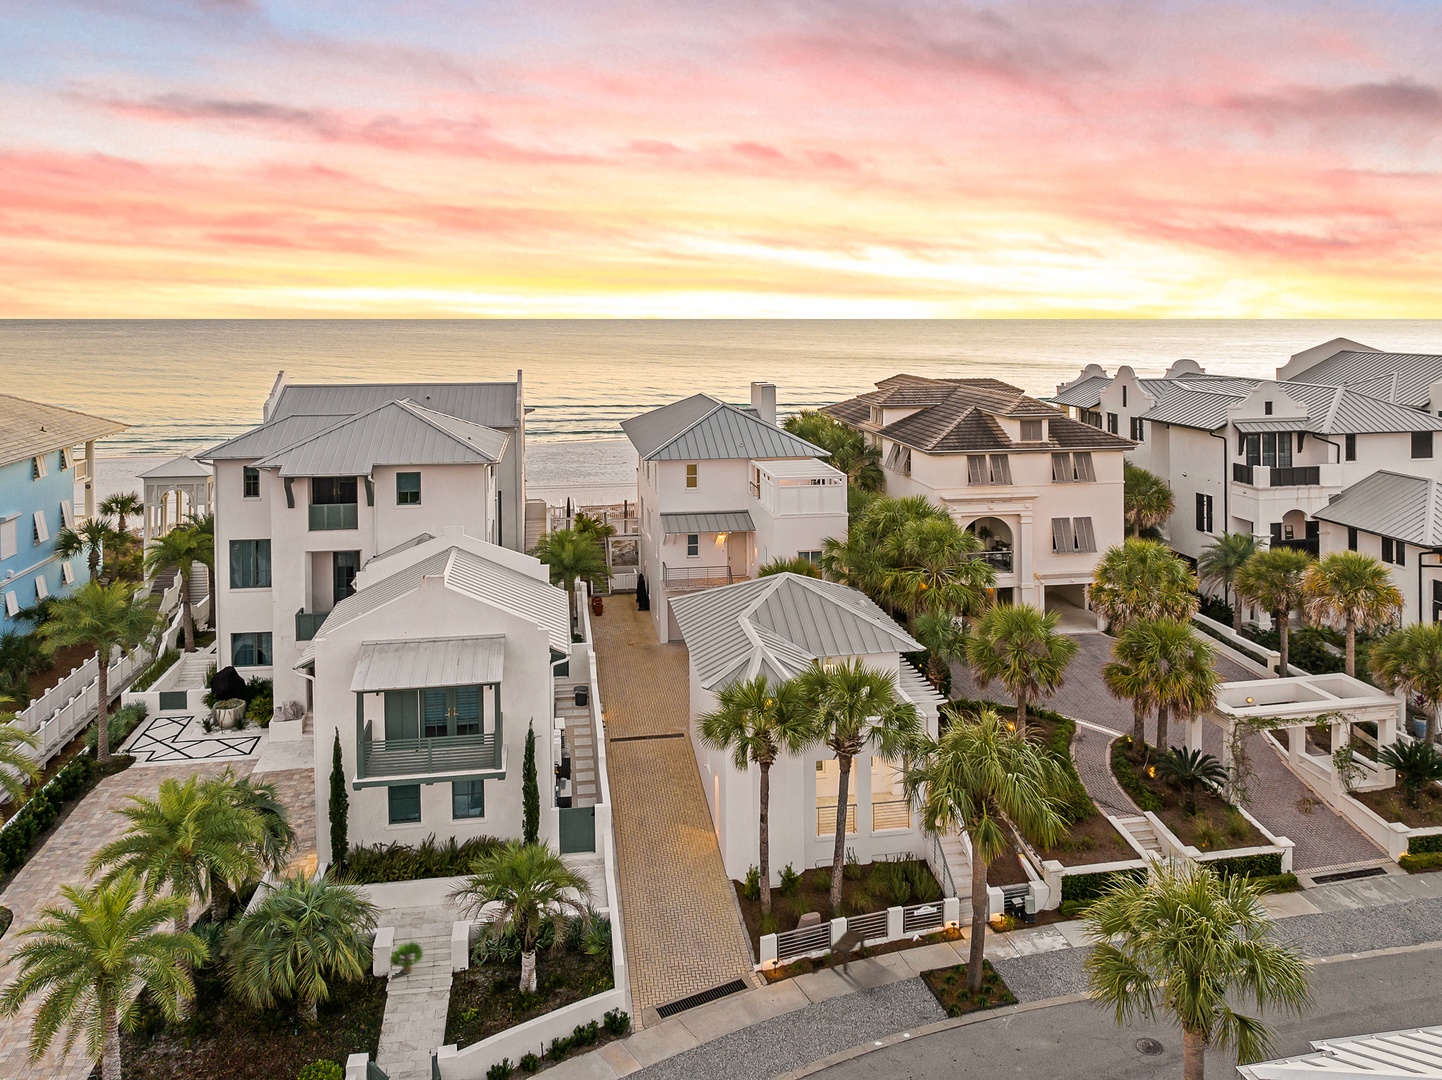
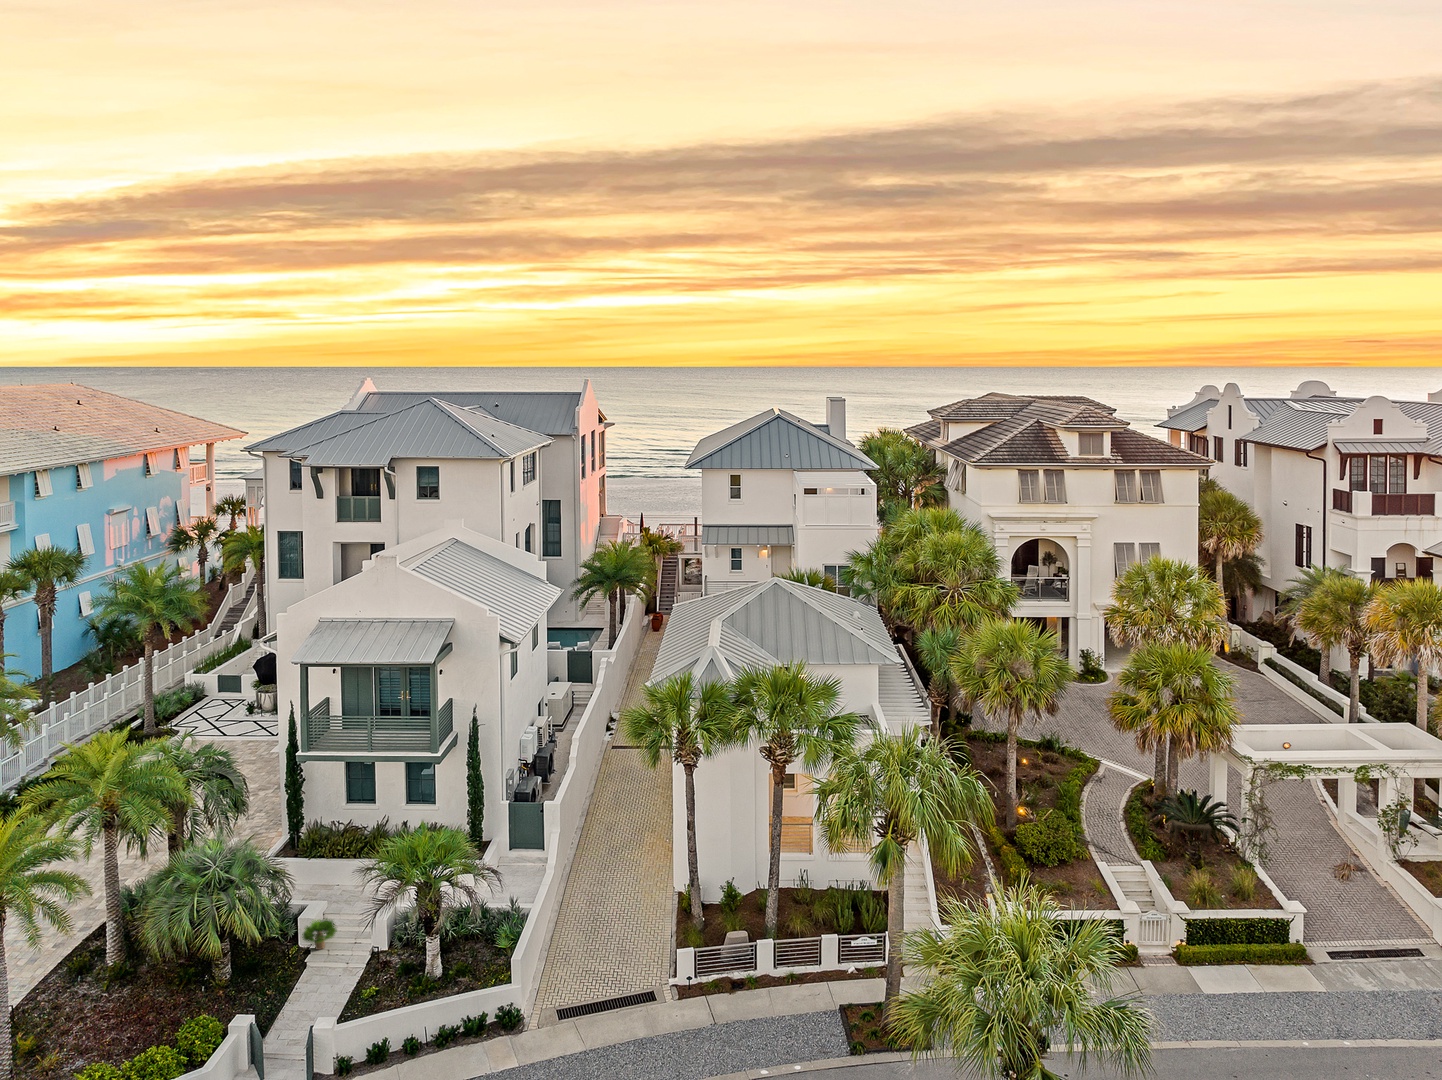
bench: present [830,929,865,972] -> present [1170,820,1212,846]

